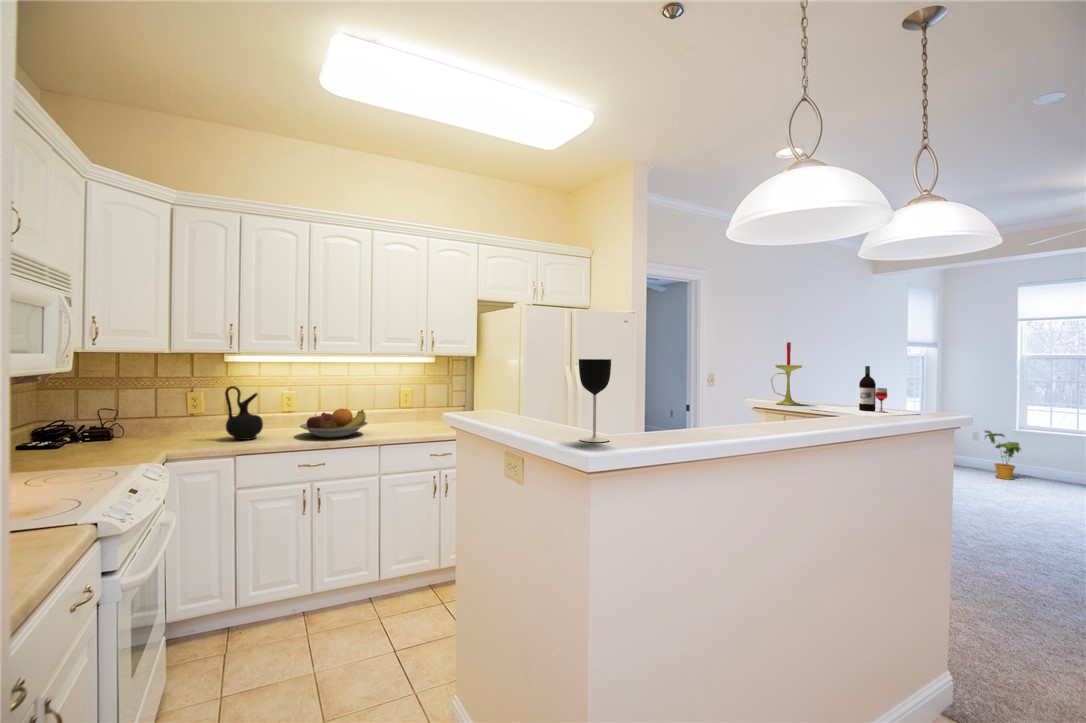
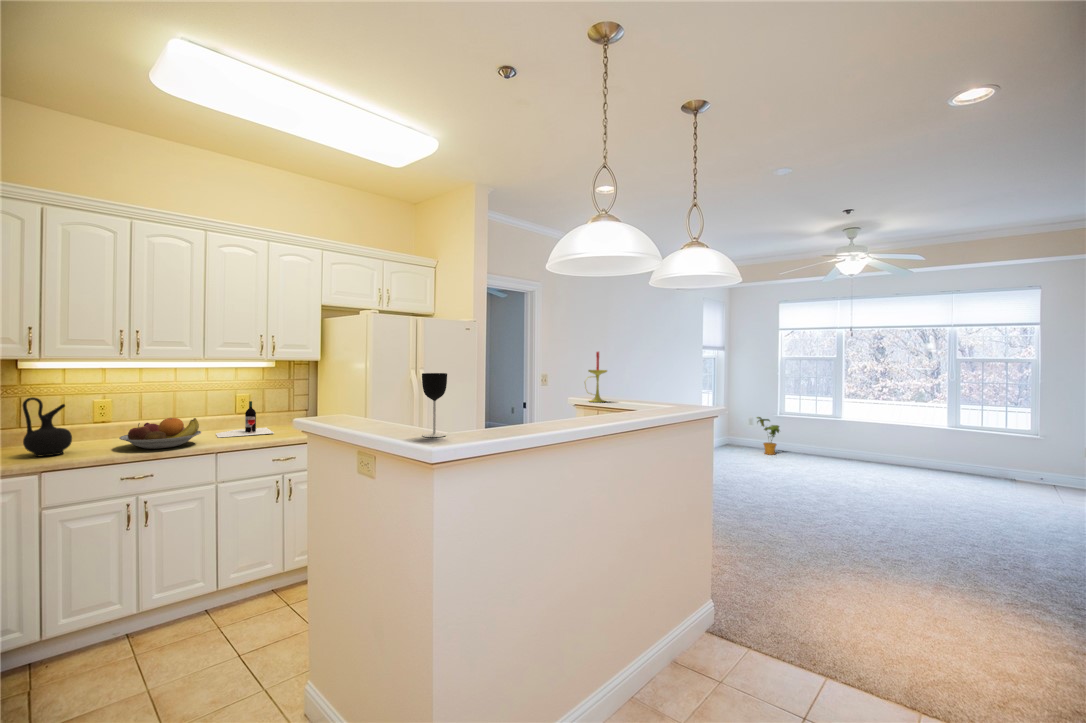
wine bottle: present [812,366,919,416] -> present [216,401,273,438]

